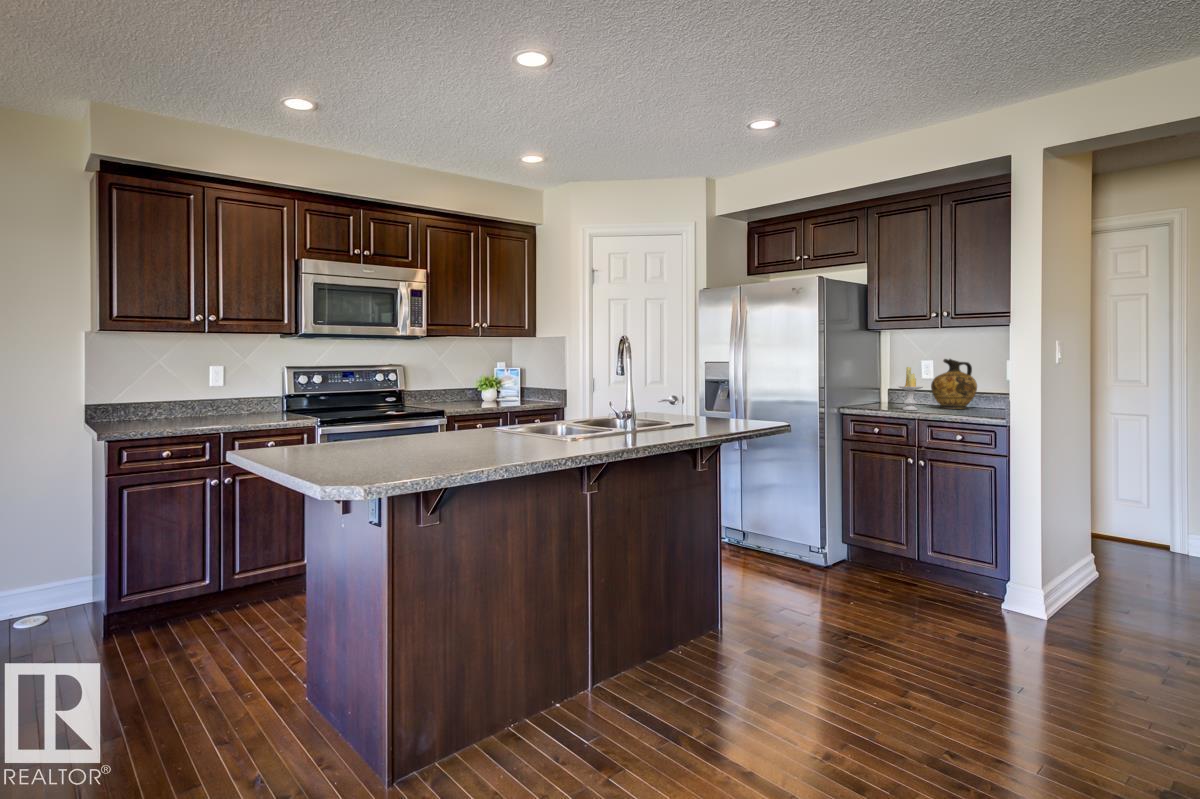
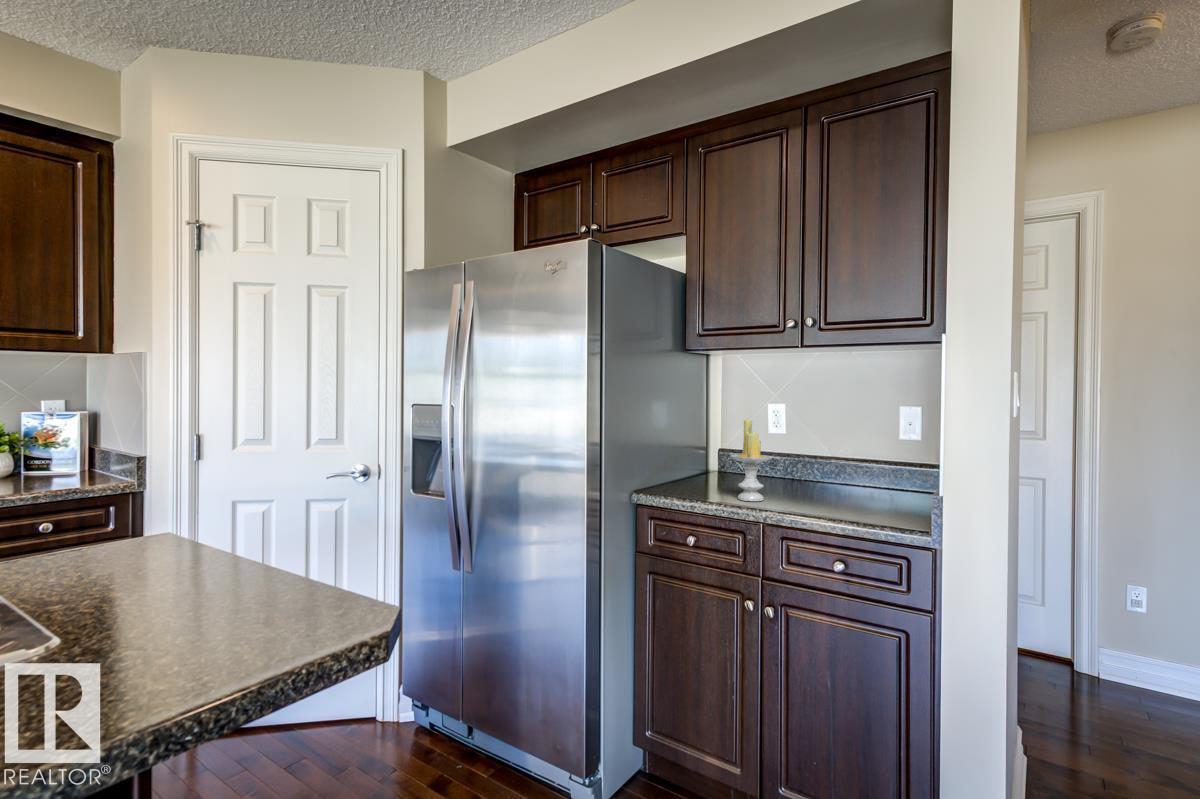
ceramic jug: present [931,359,977,409] -> none [786,403,861,492]

